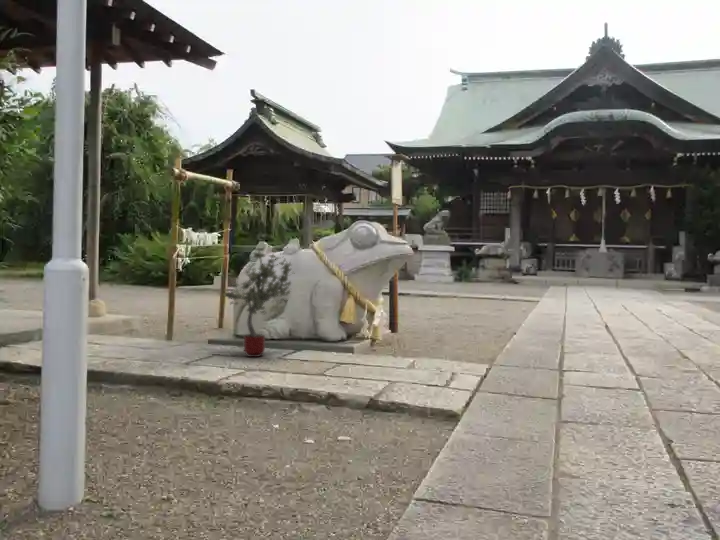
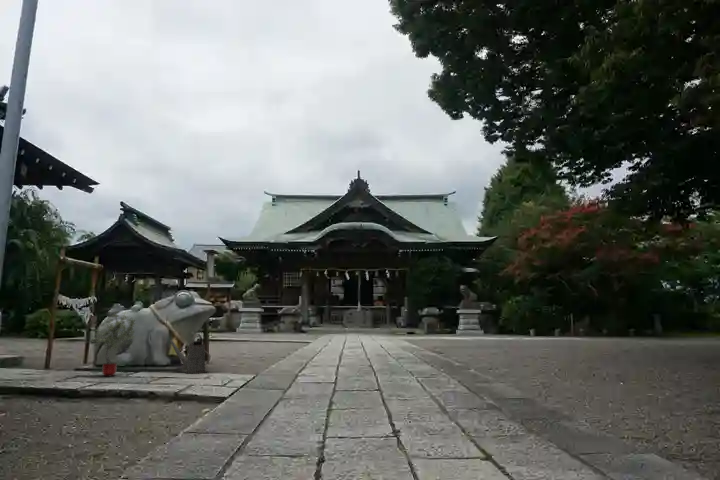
watering can: none [348,291,420,362] -> present [170,334,211,374]

